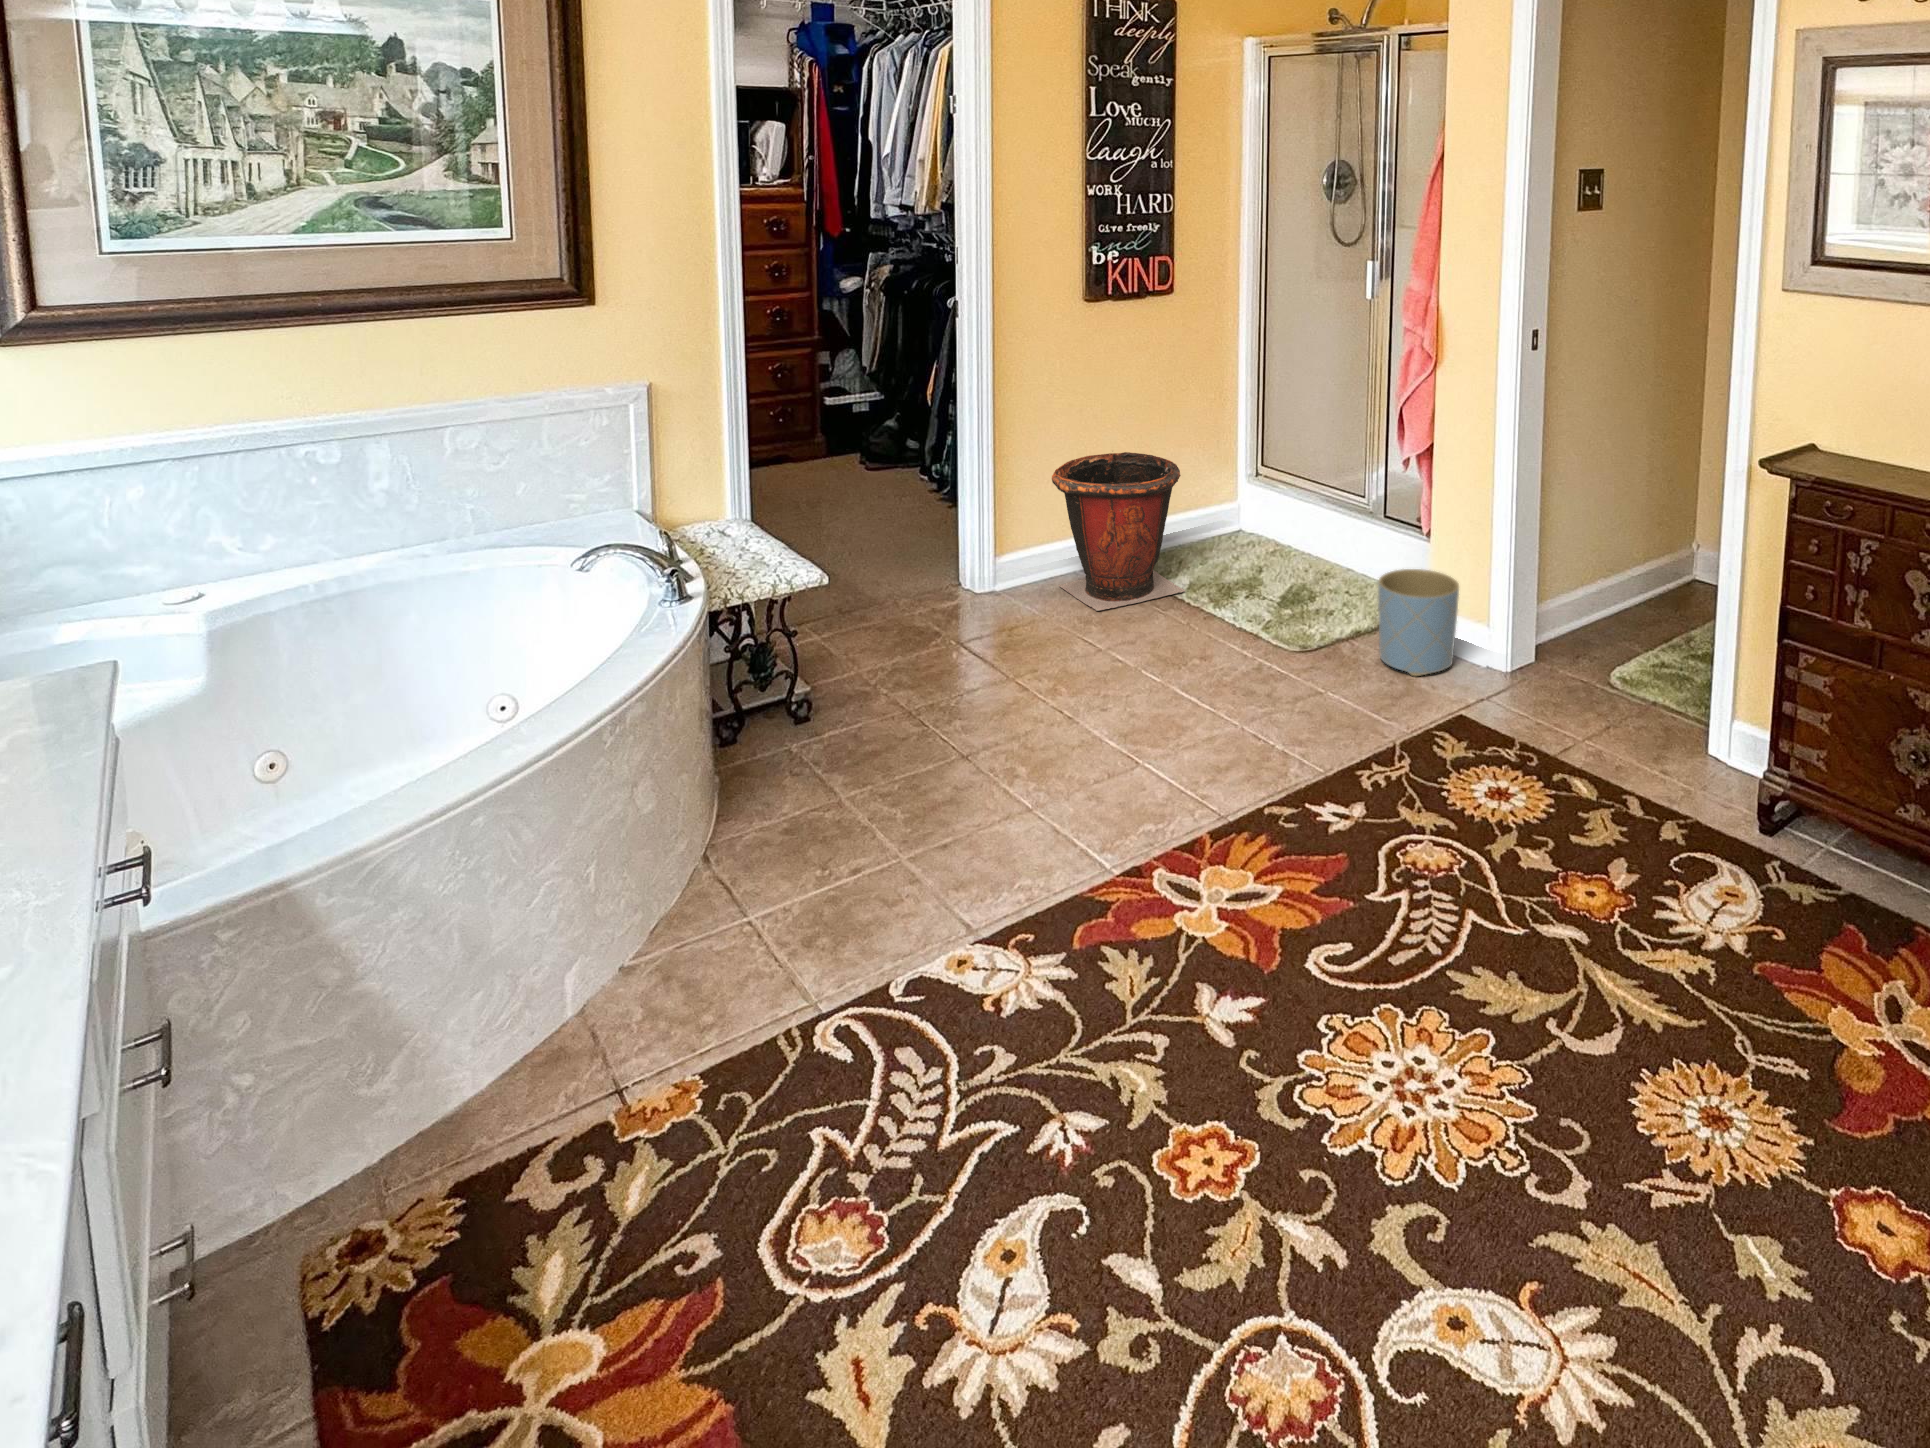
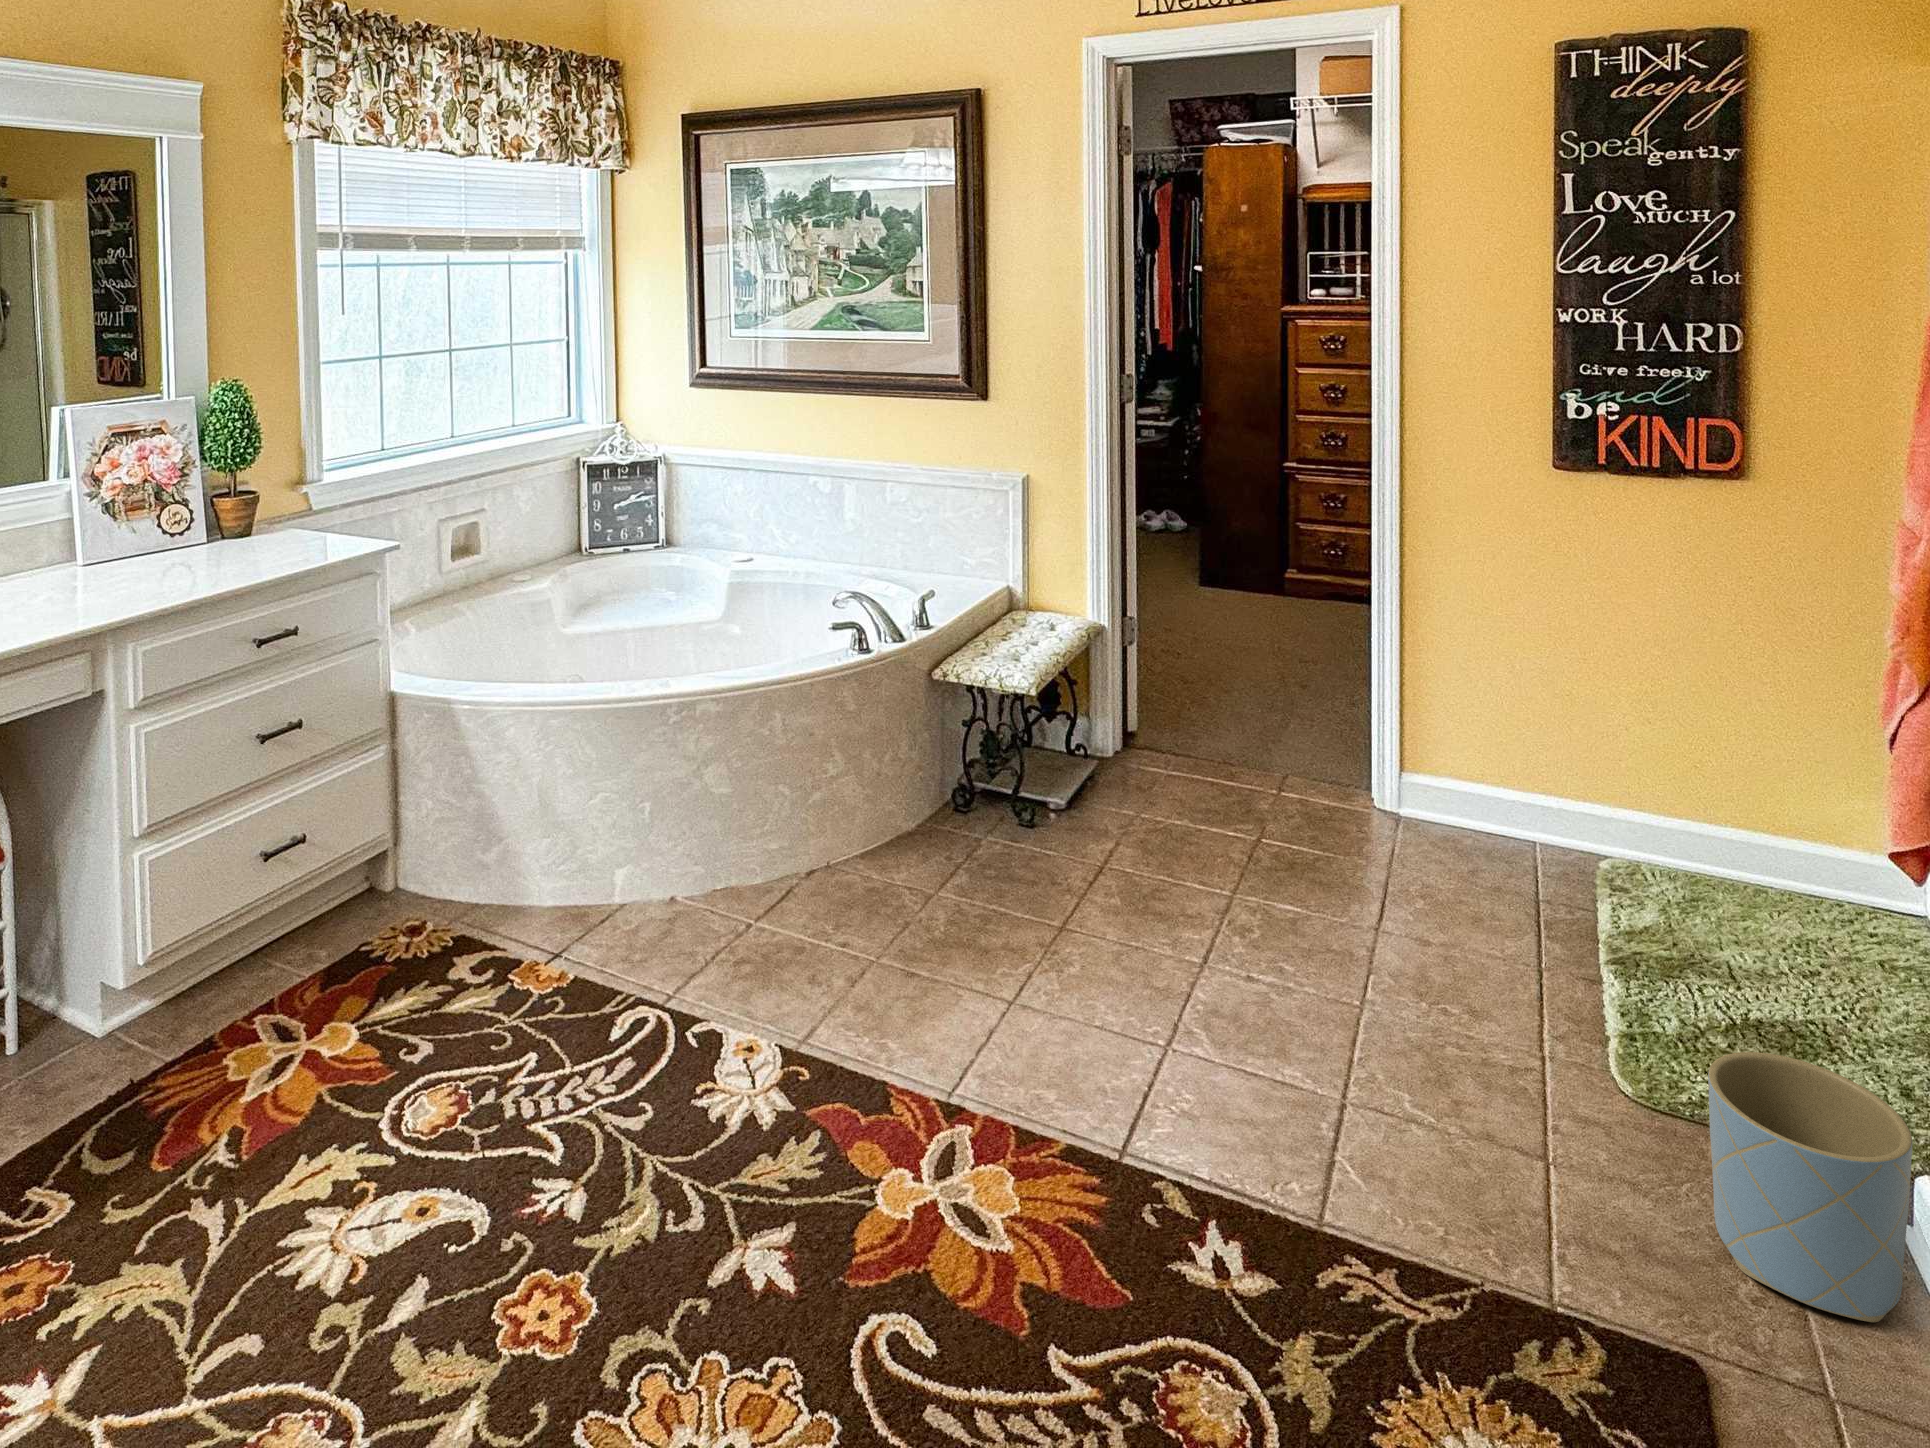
waste bin: present [1052,452,1185,611] -> none [1439,682,1645,940]

